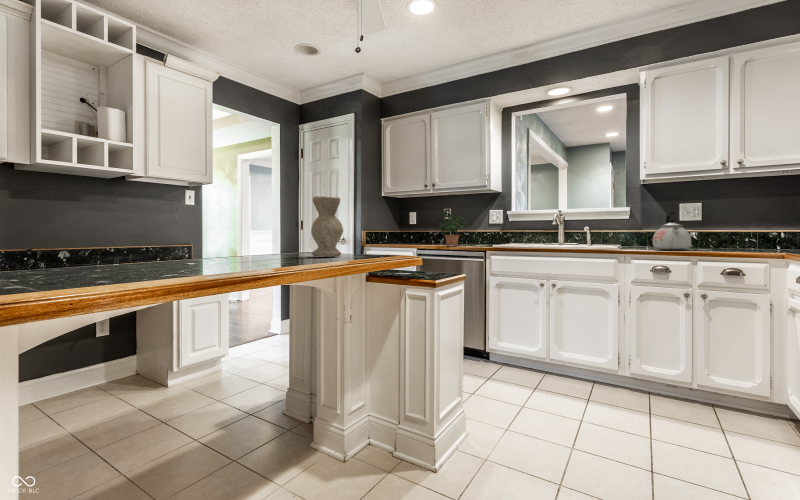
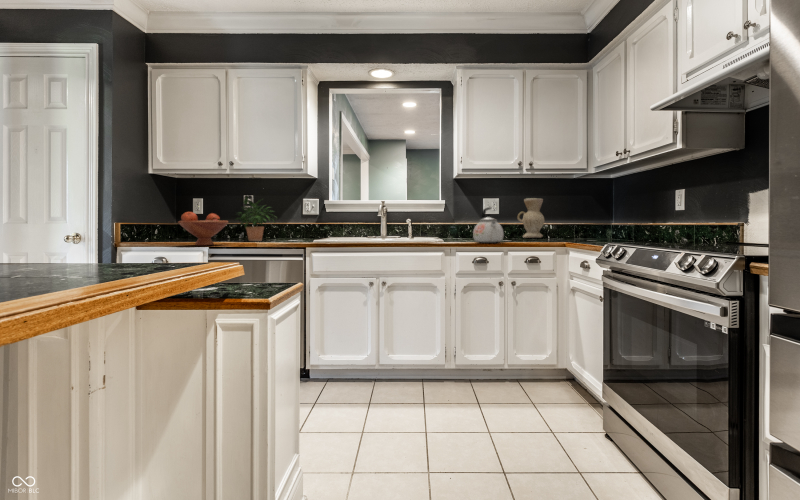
vase: present [311,196,343,256] -> present [518,198,545,238]
fruit bowl: none [392,223,427,248] -> present [178,212,228,246]

